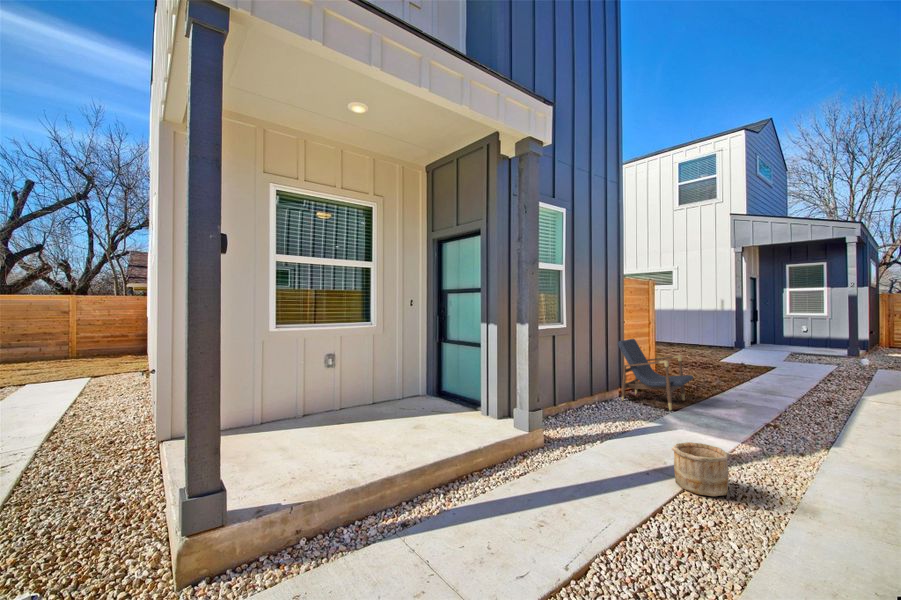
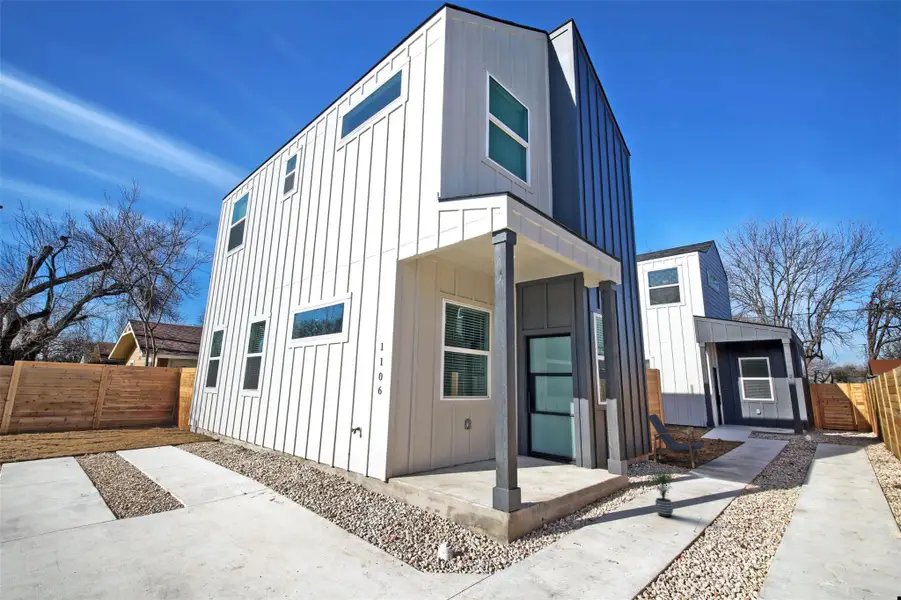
potted plant: none [507,440,560,520] -> present [648,471,673,517]
wooden bucket: present [672,442,729,496] -> none [725,477,761,507]

